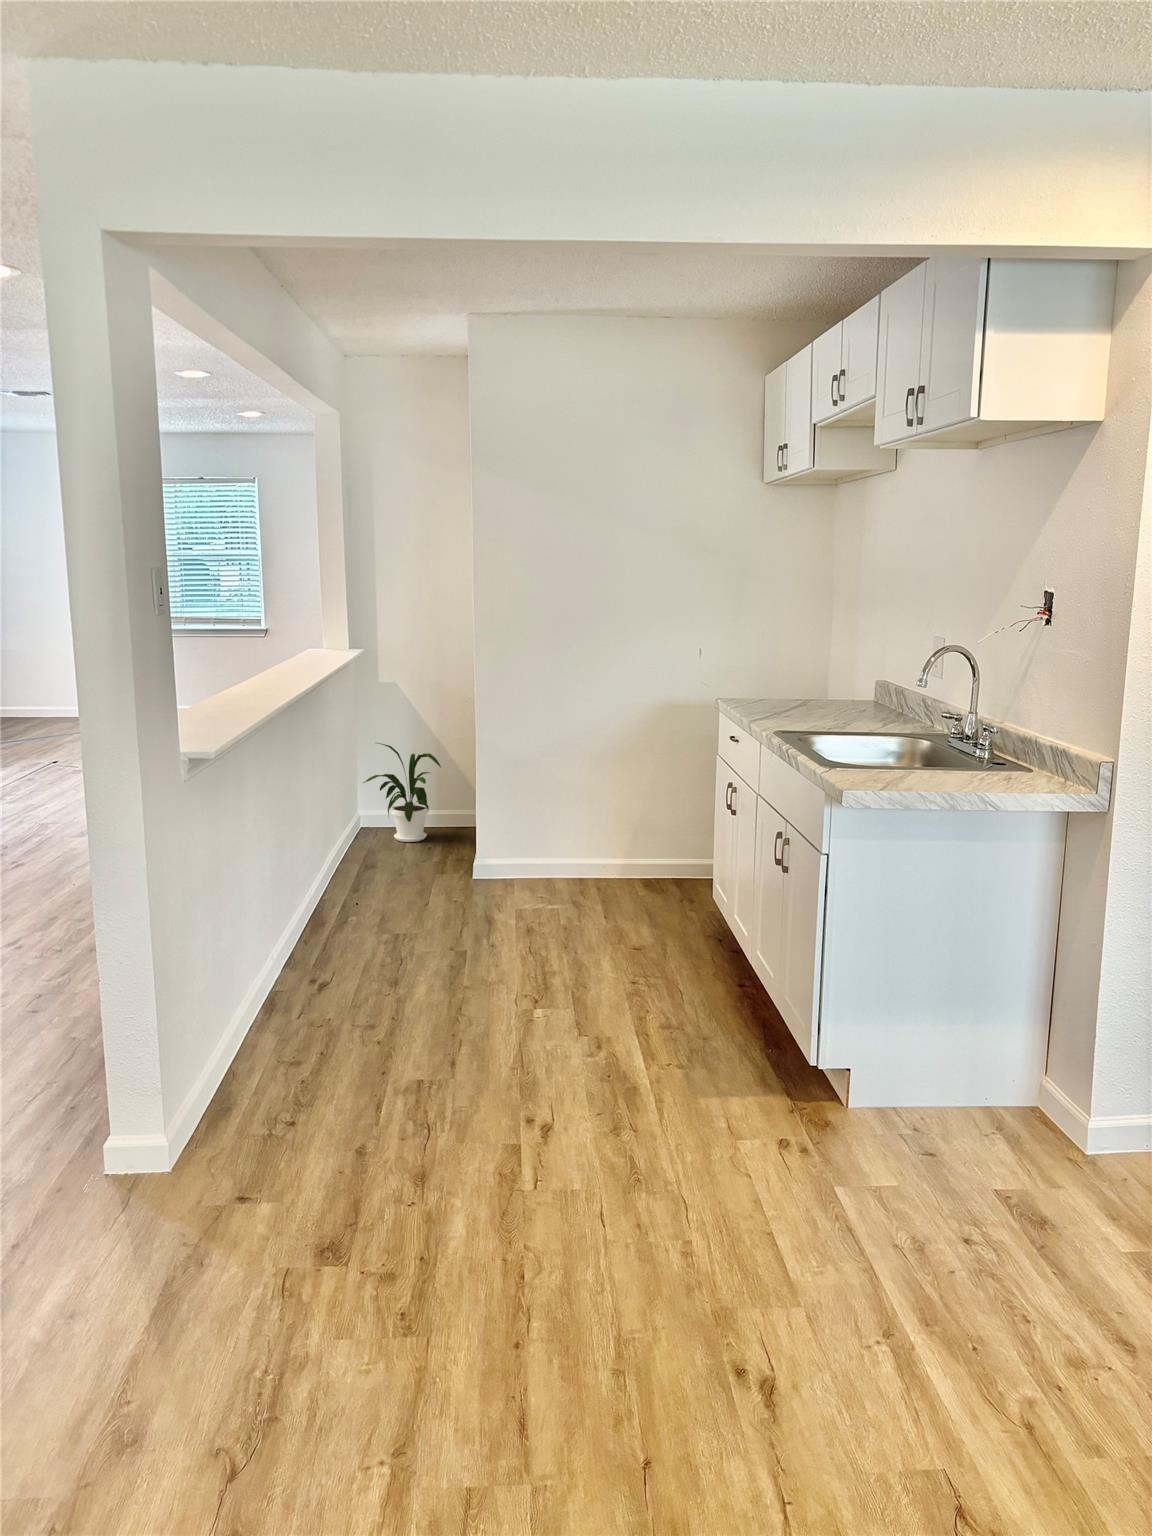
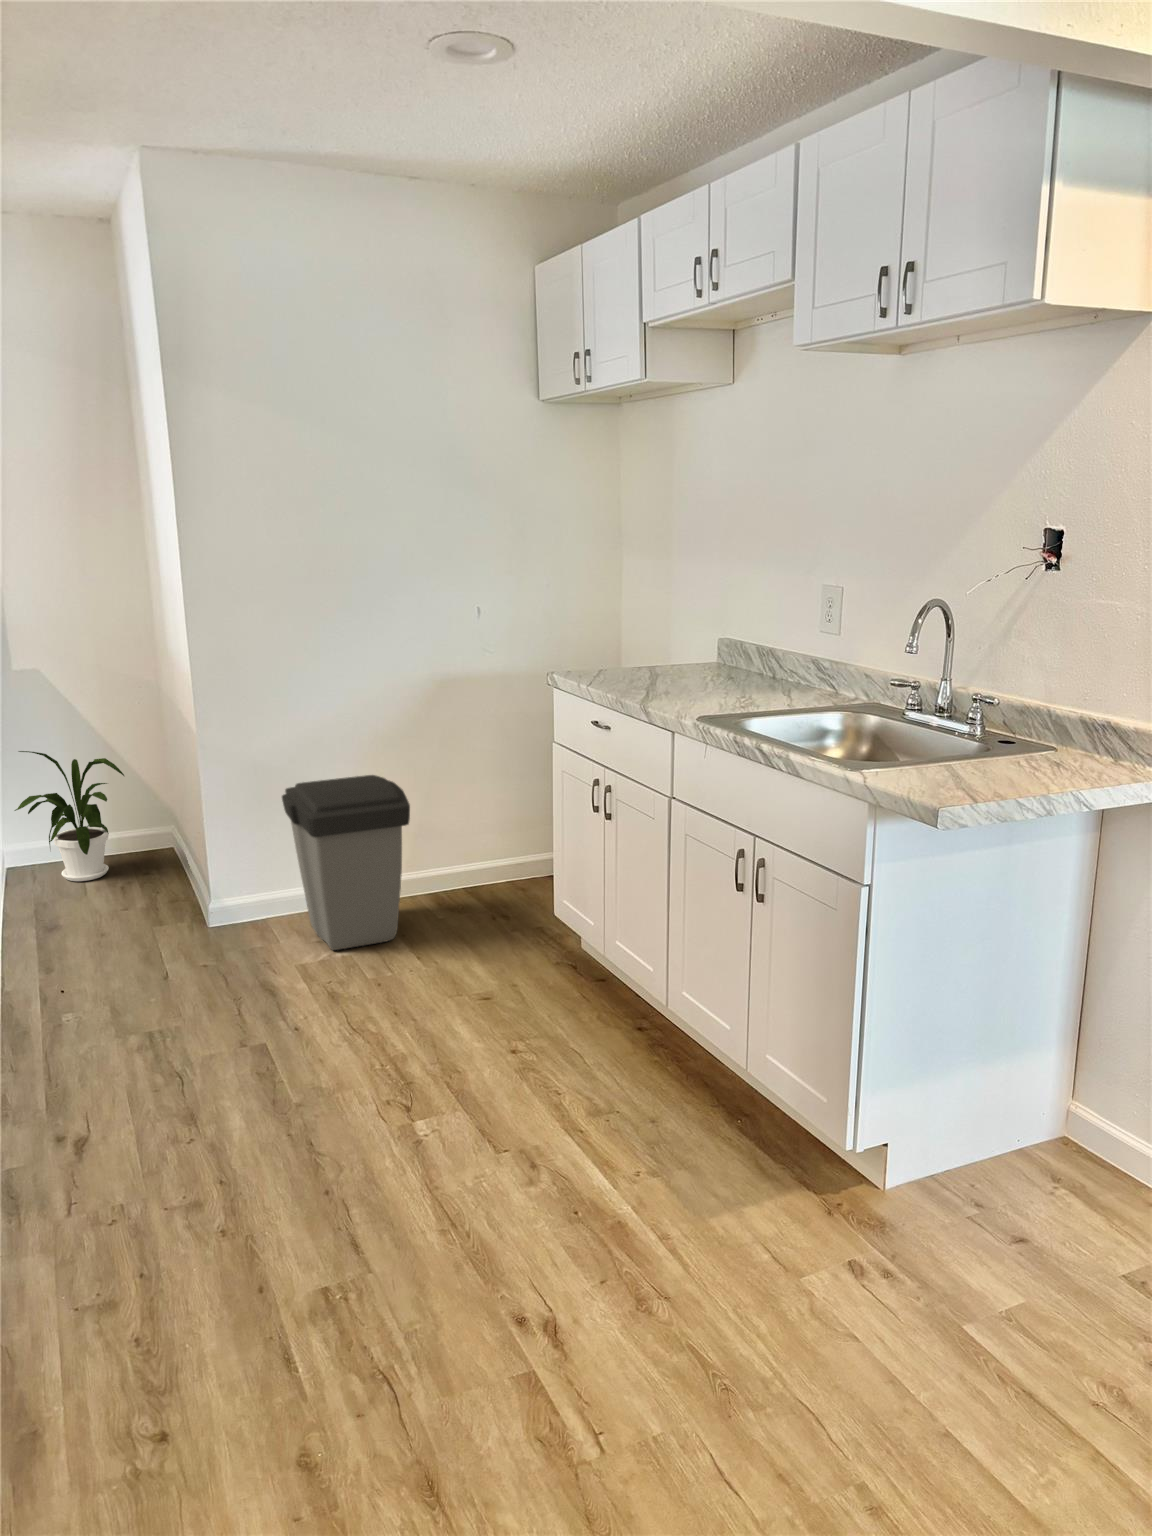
trash can: none [524,777,612,904] -> present [282,775,410,950]

